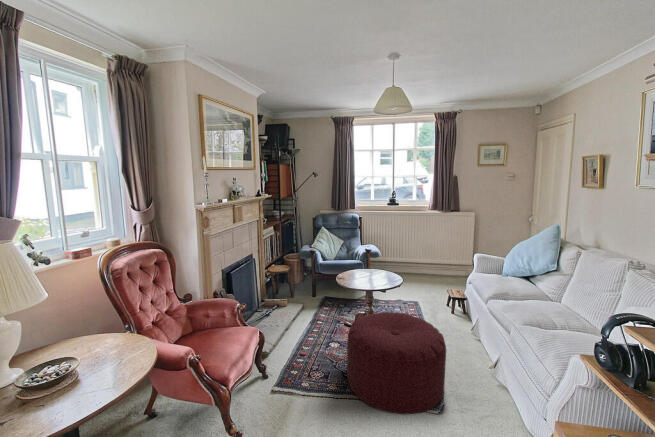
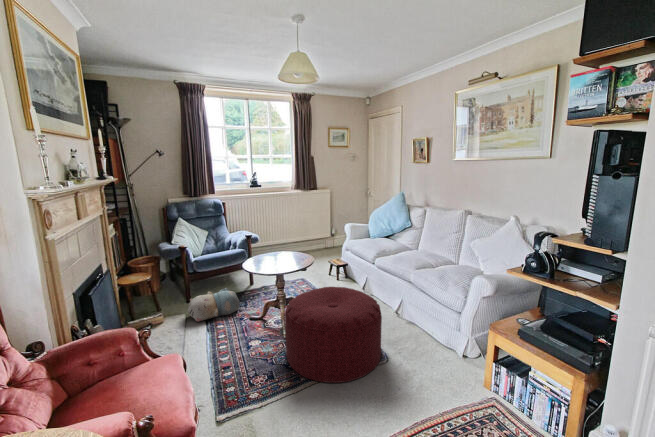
plush toy: none [304,291,344,314] -> present [188,288,240,322]

